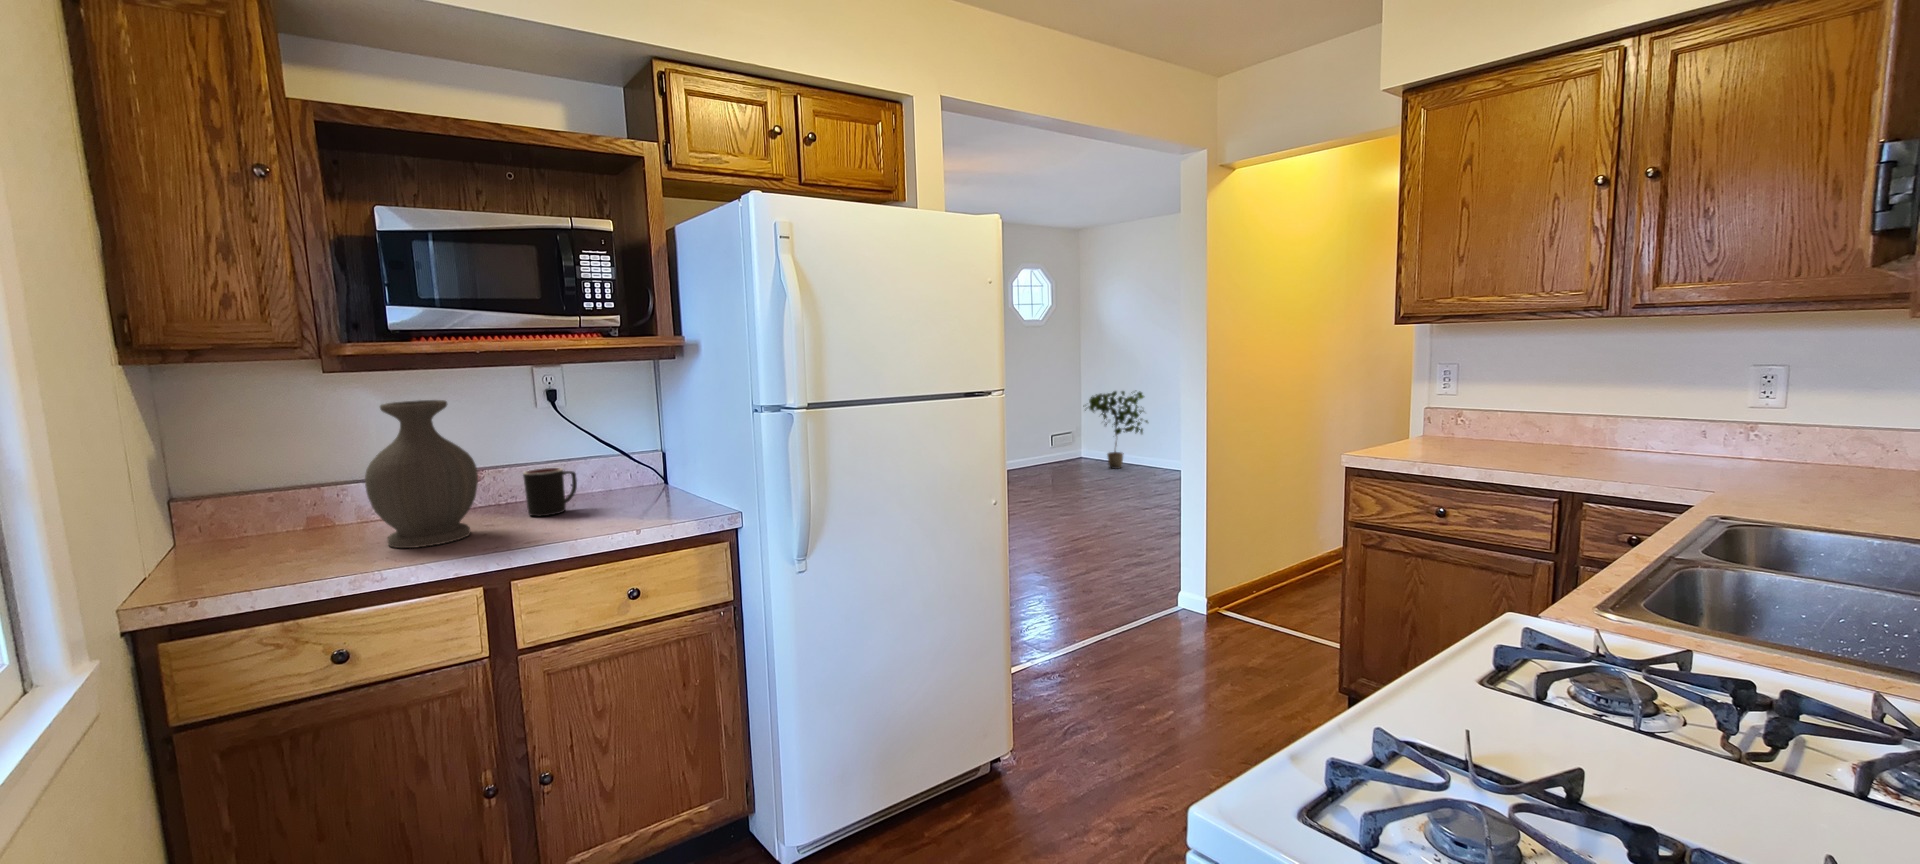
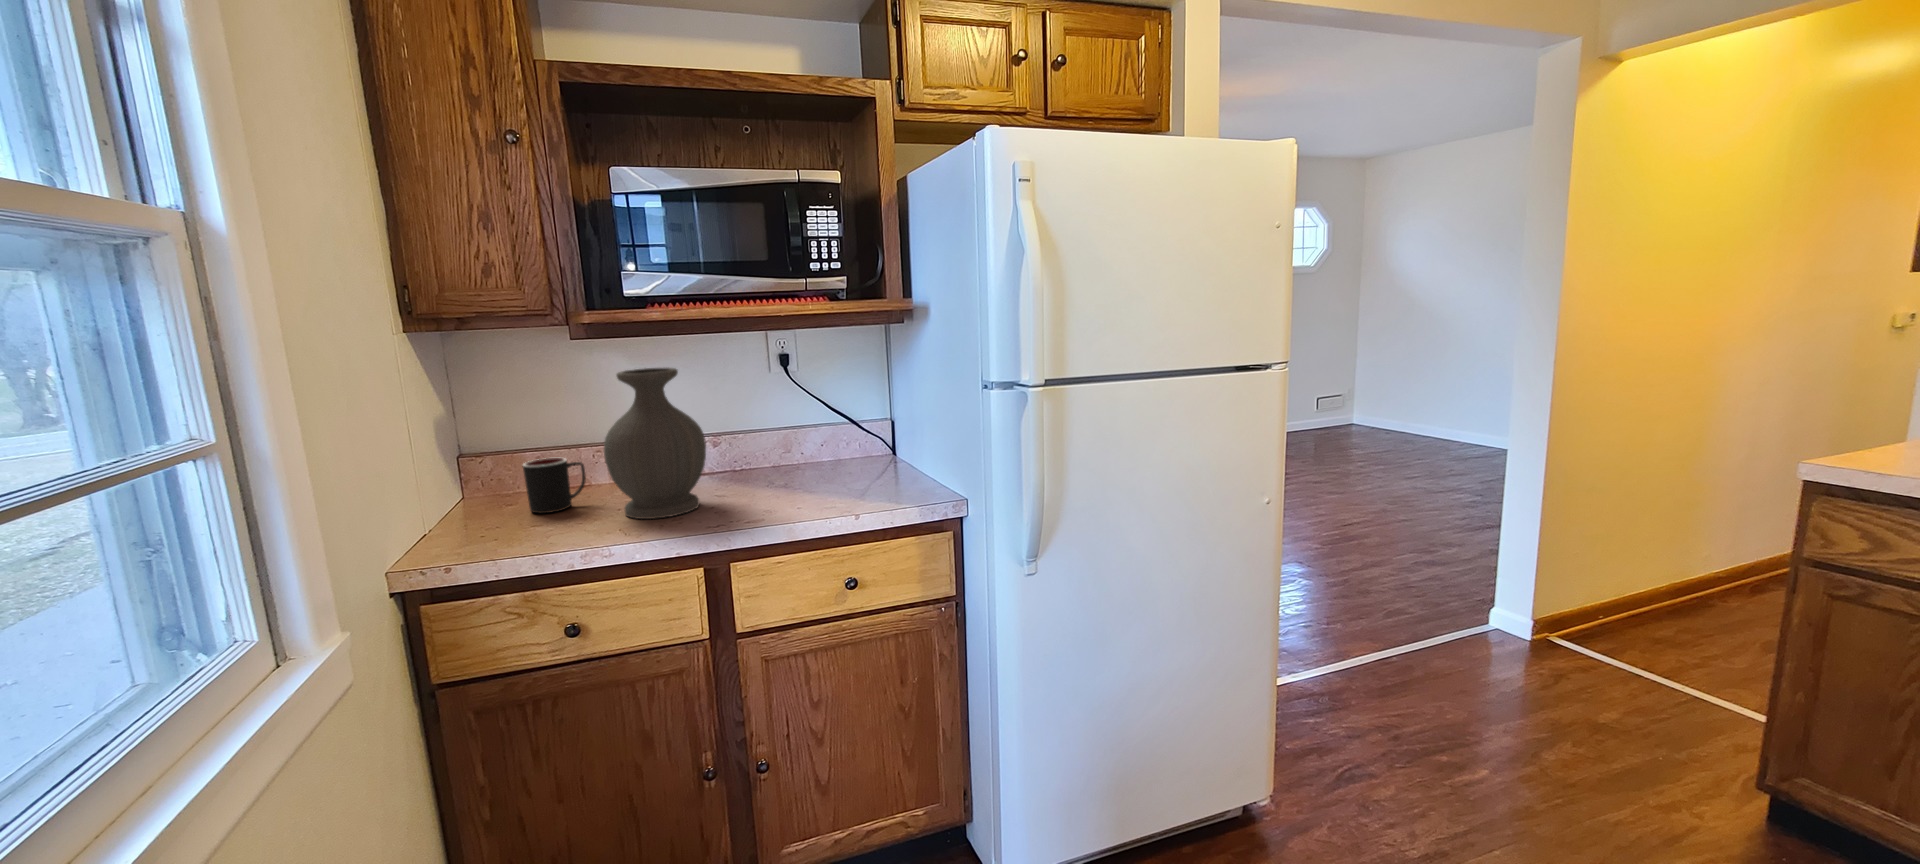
potted plant: present [1083,391,1148,469] -> none [1363,349,1448,440]
mug: present [523,468,577,516] -> present [523,458,586,513]

